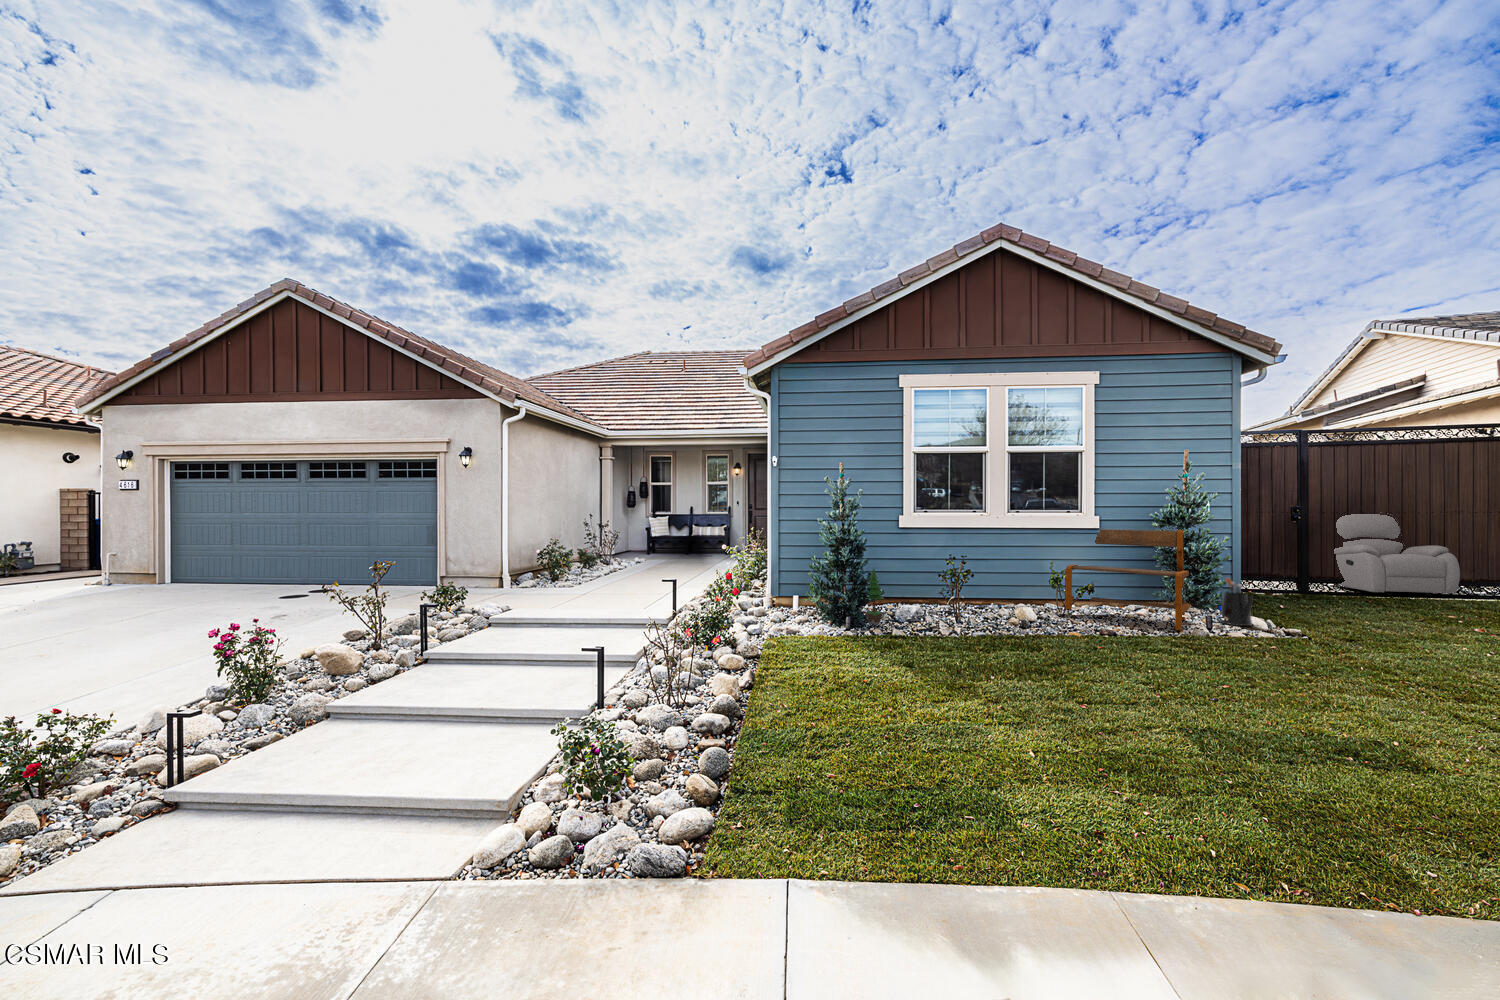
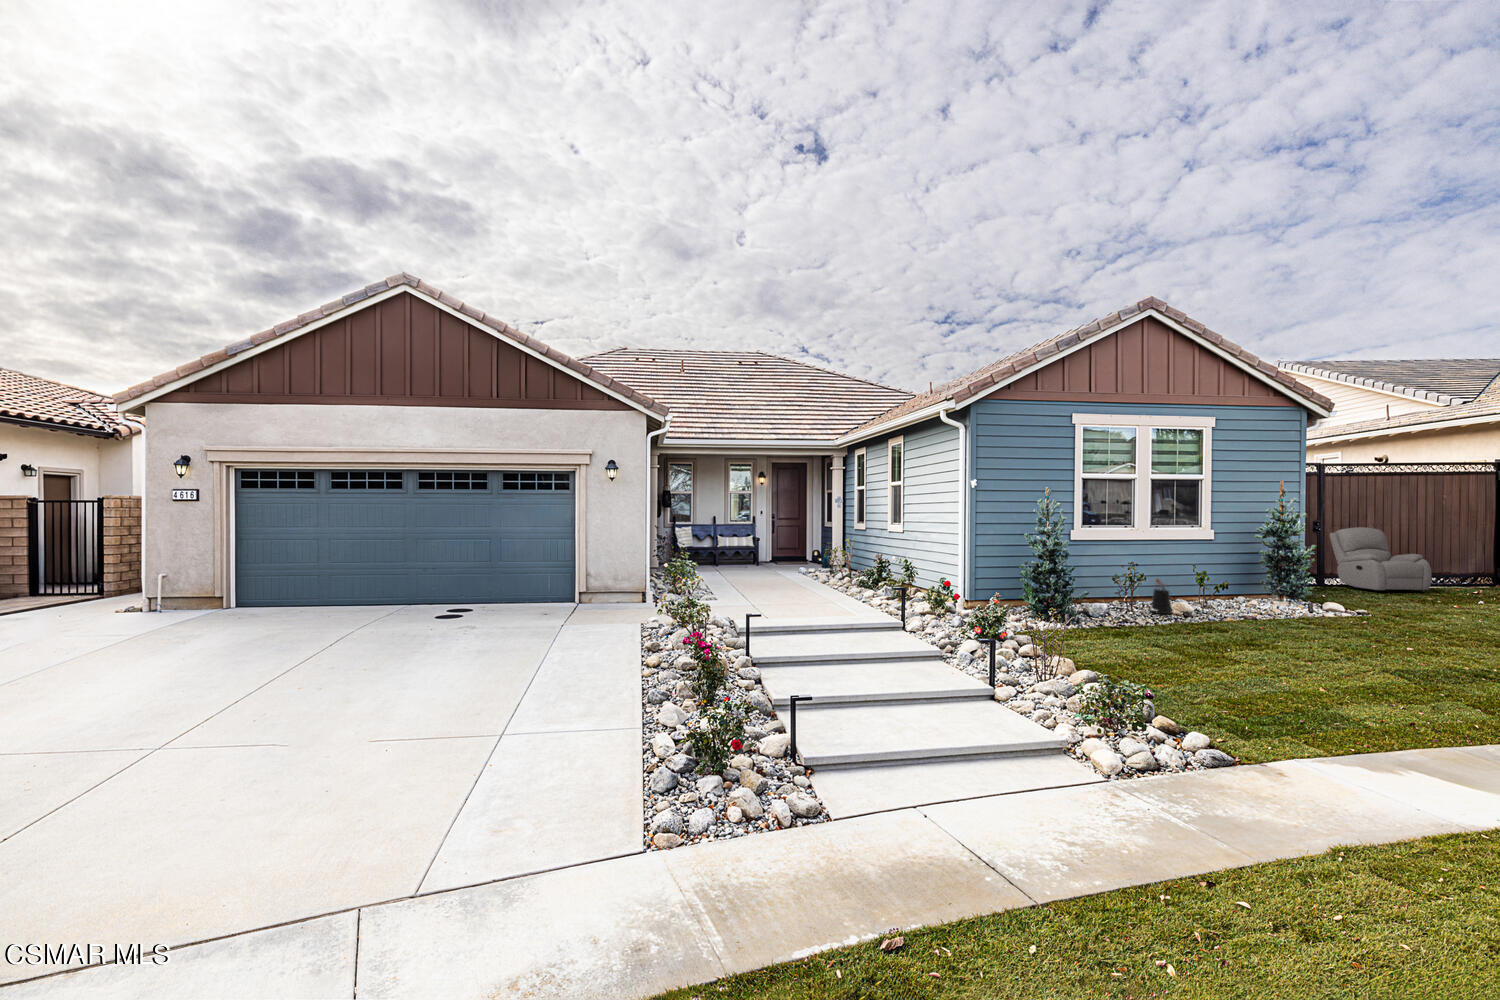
bench: present [1066,529,1190,630] -> none [1197,541,1293,619]
potted tree: present [866,568,884,626] -> none [1064,575,1084,624]
watering can: present [1219,578,1252,626] -> present [1151,579,1172,614]

